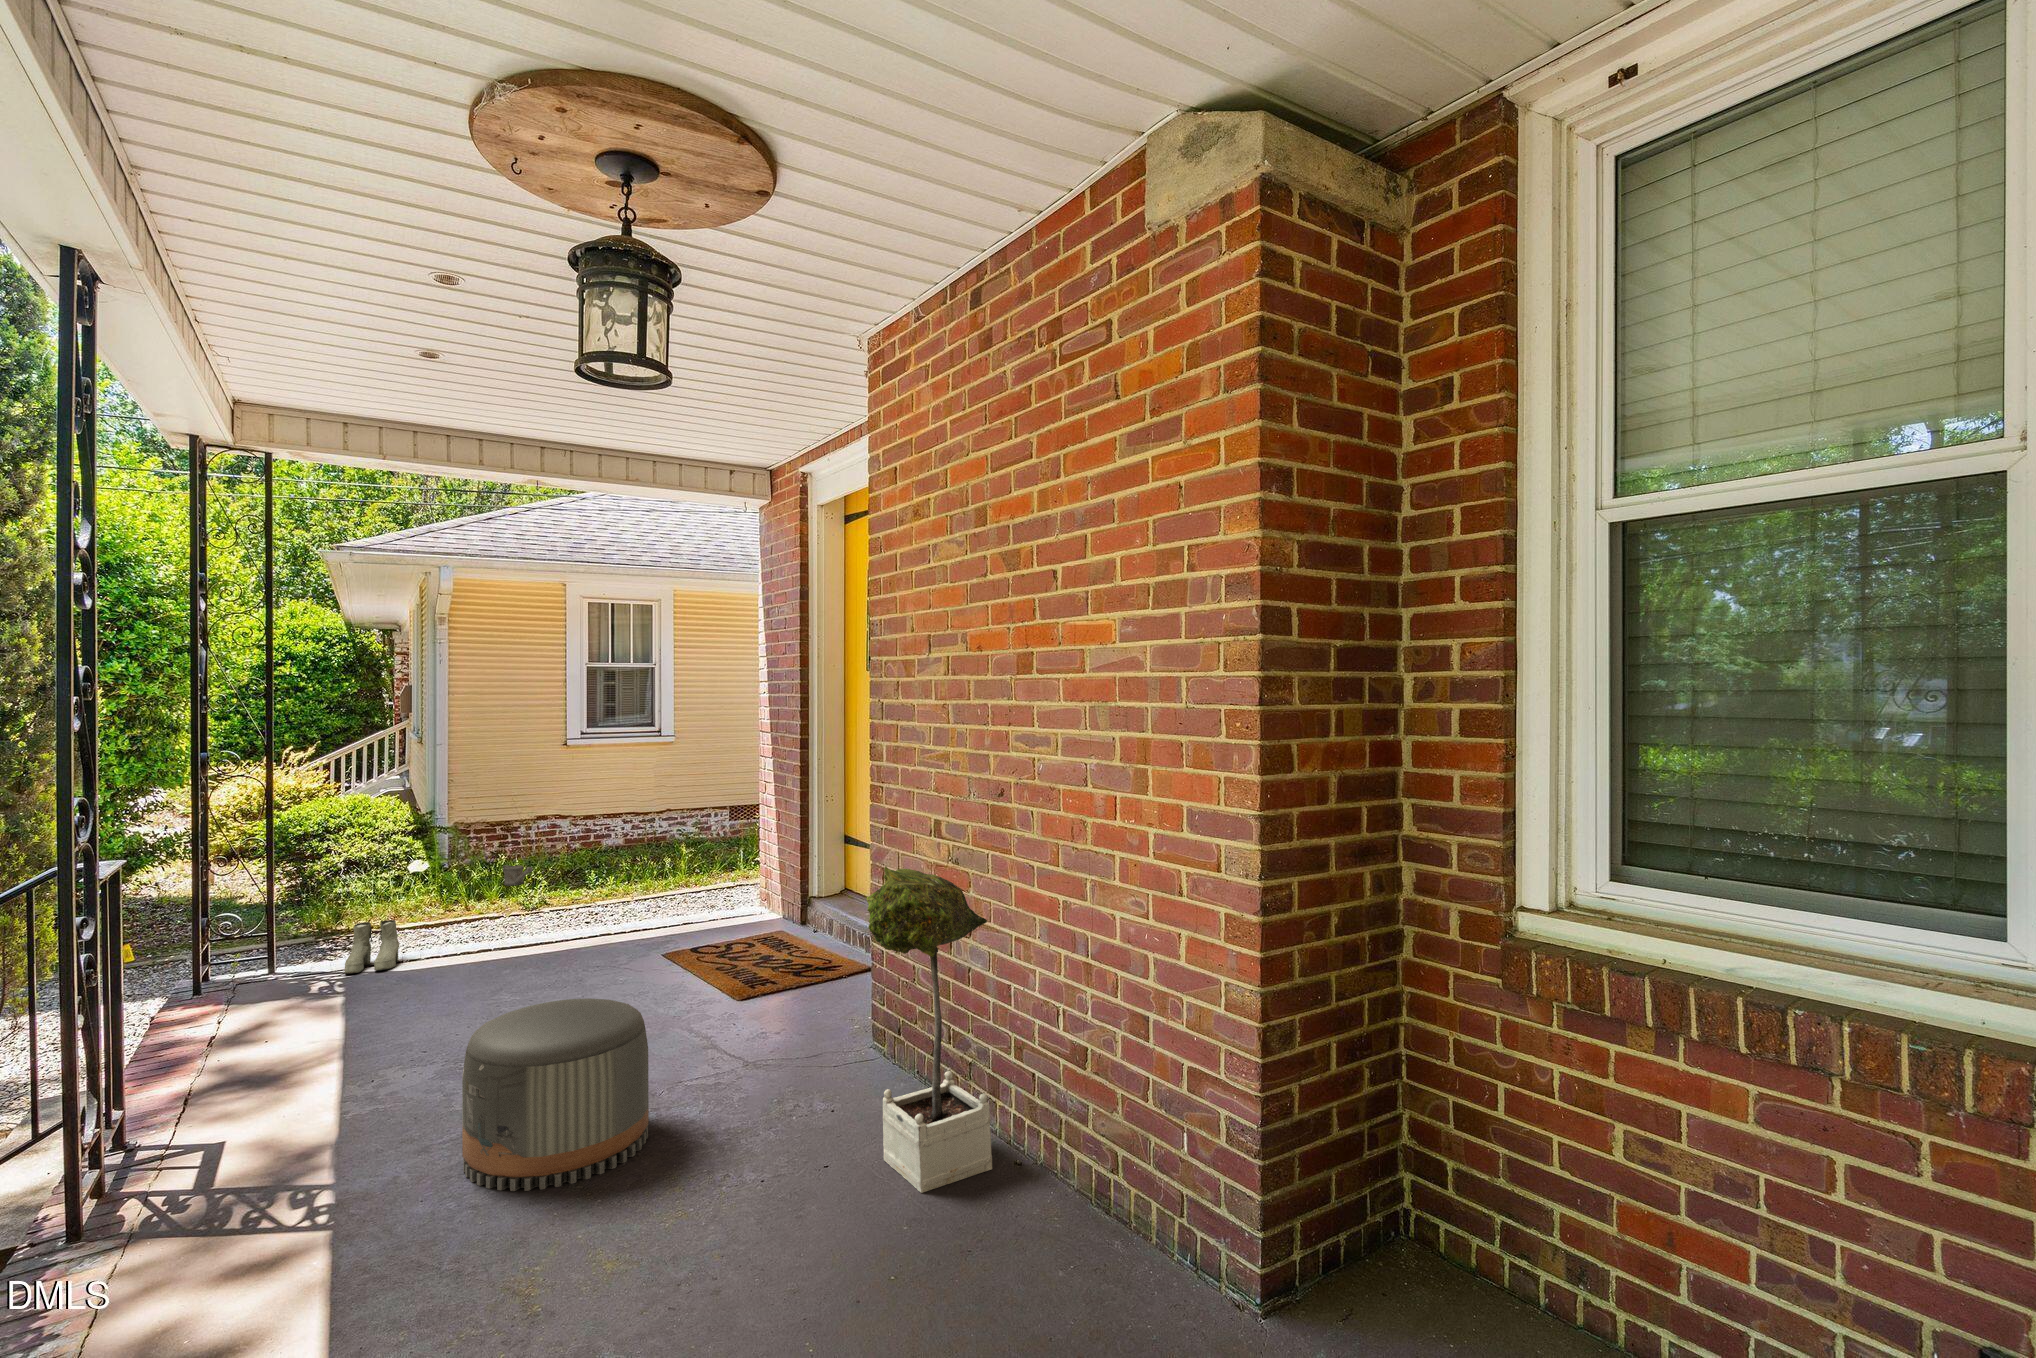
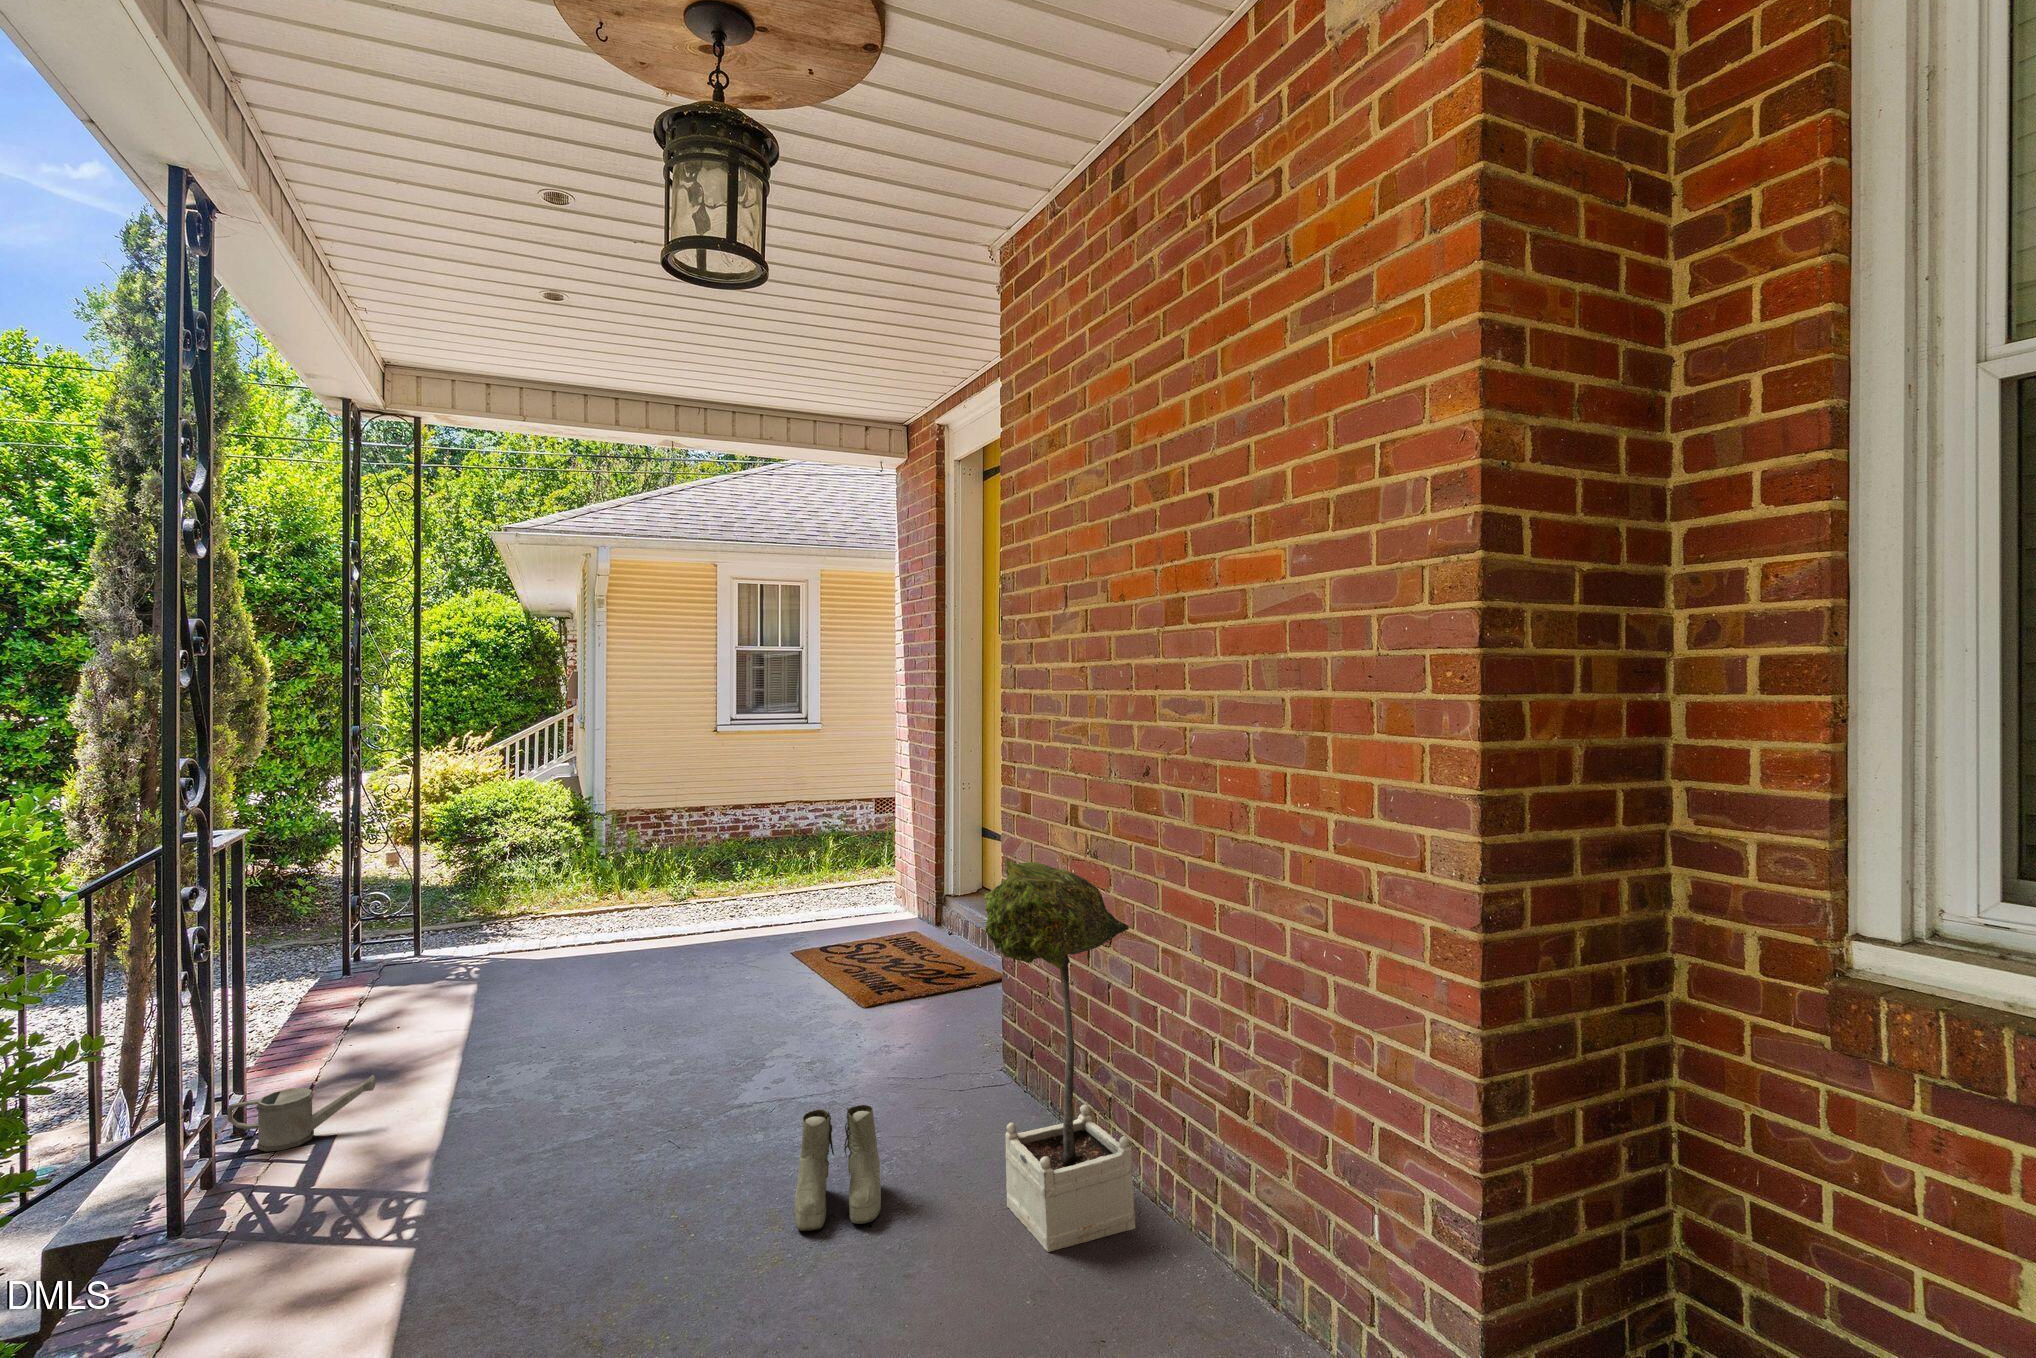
watering can: present [503,865,532,886] -> present [228,1075,375,1151]
boots: present [344,920,399,974] -> present [795,1105,881,1231]
pouf: present [462,998,649,1191] -> none [550,998,750,1210]

